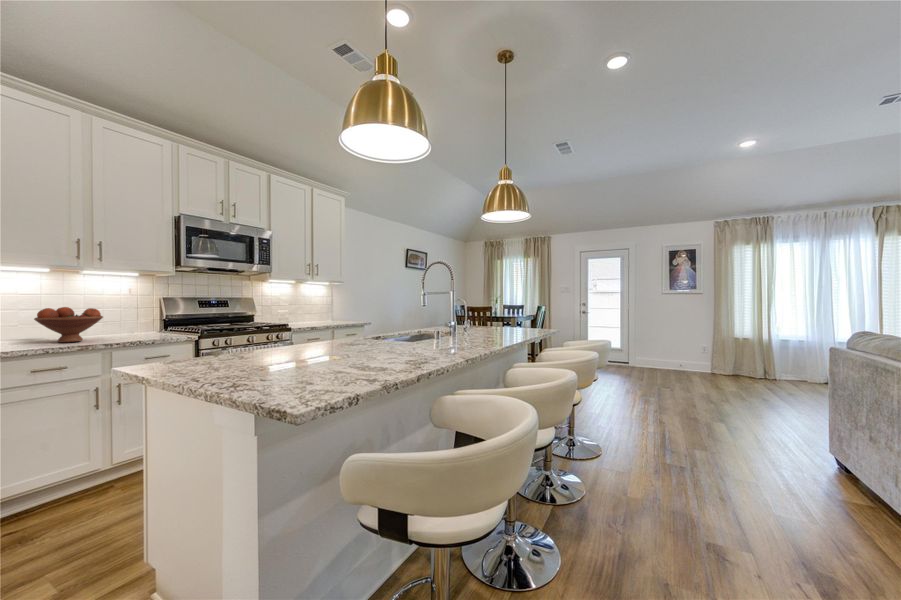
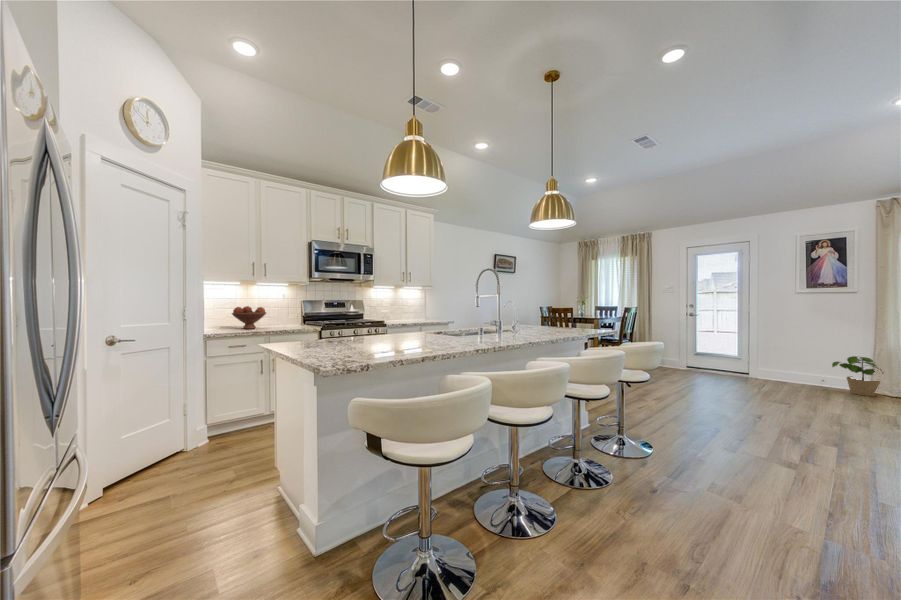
potted plant: none [688,345,721,376] -> present [832,356,883,396]

